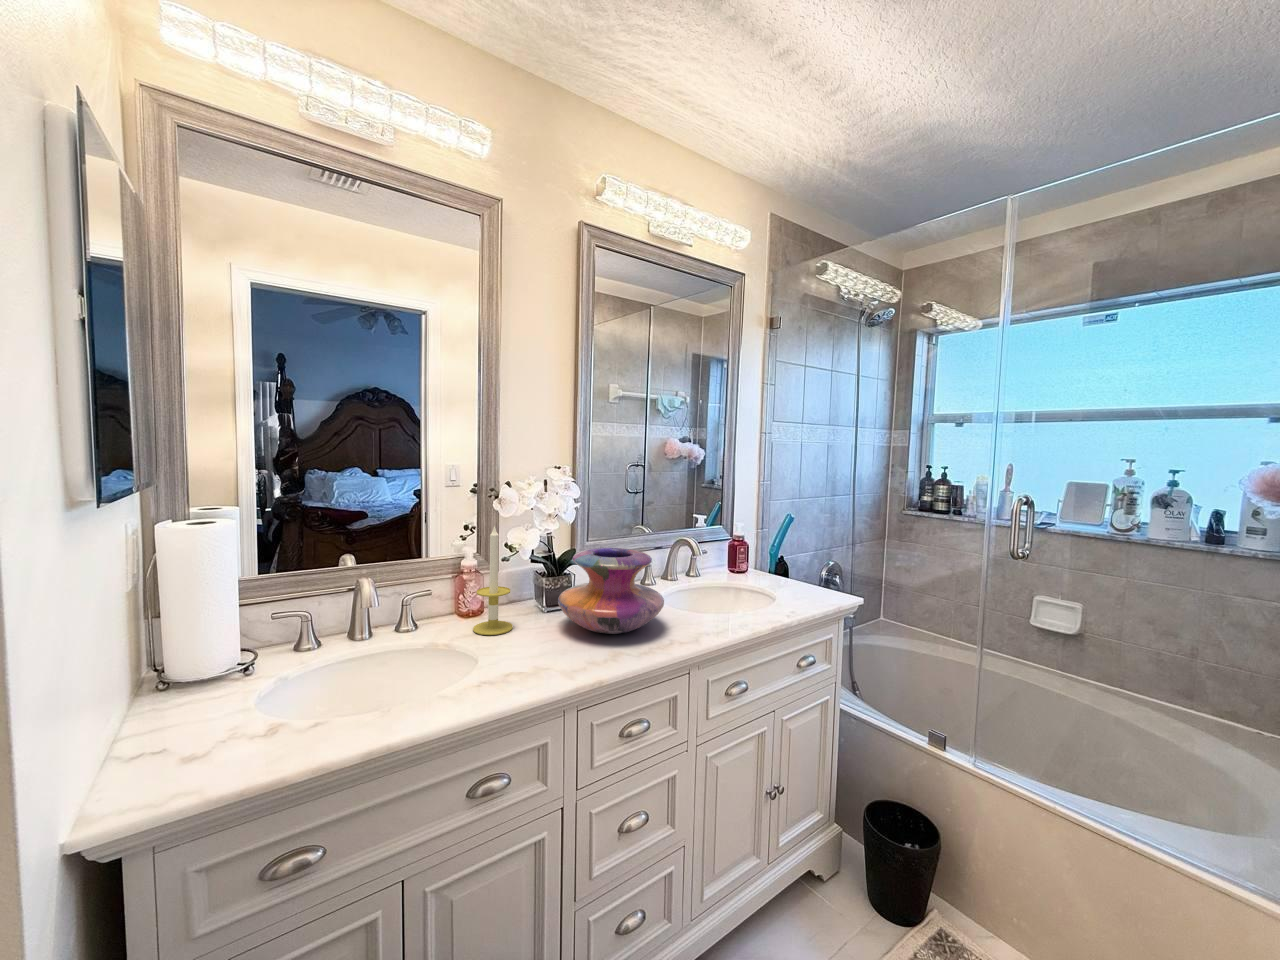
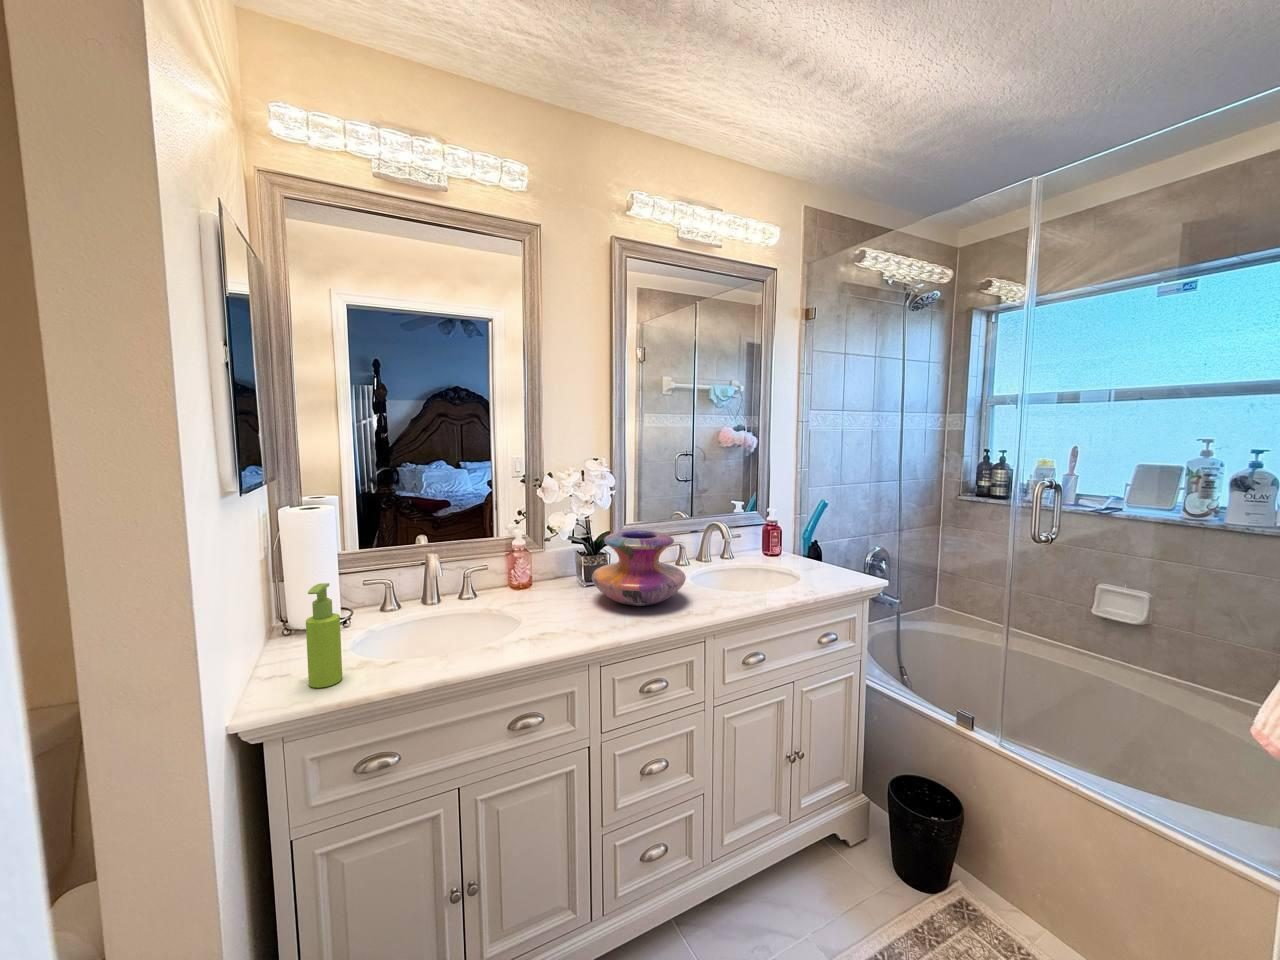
candle: present [473,526,513,635] -> none [521,510,554,604]
soap dispenser: none [189,625,242,771] -> present [306,583,342,688]

